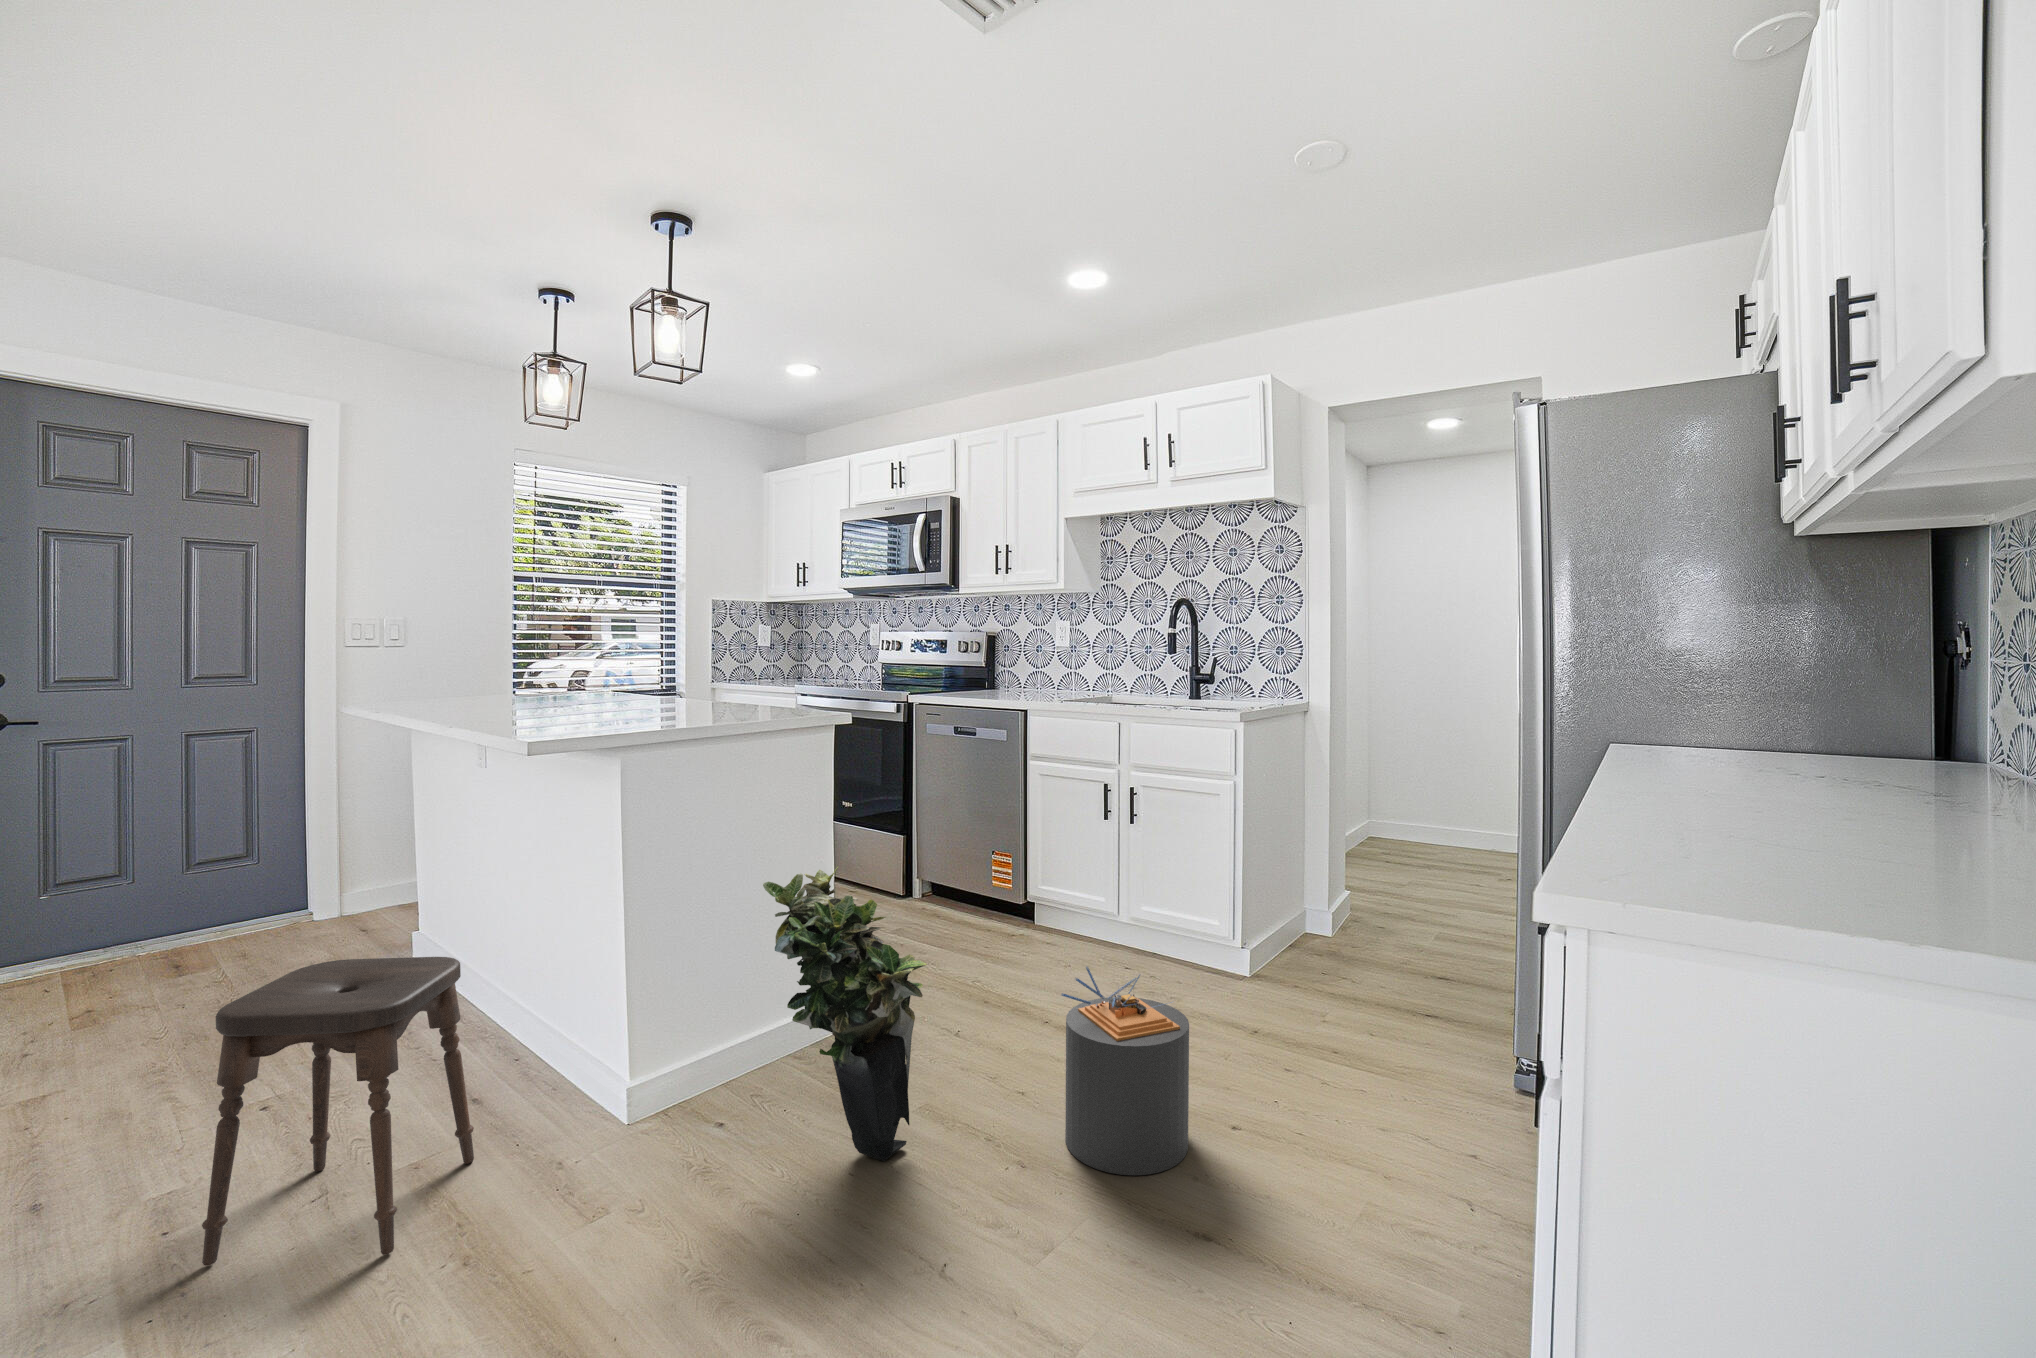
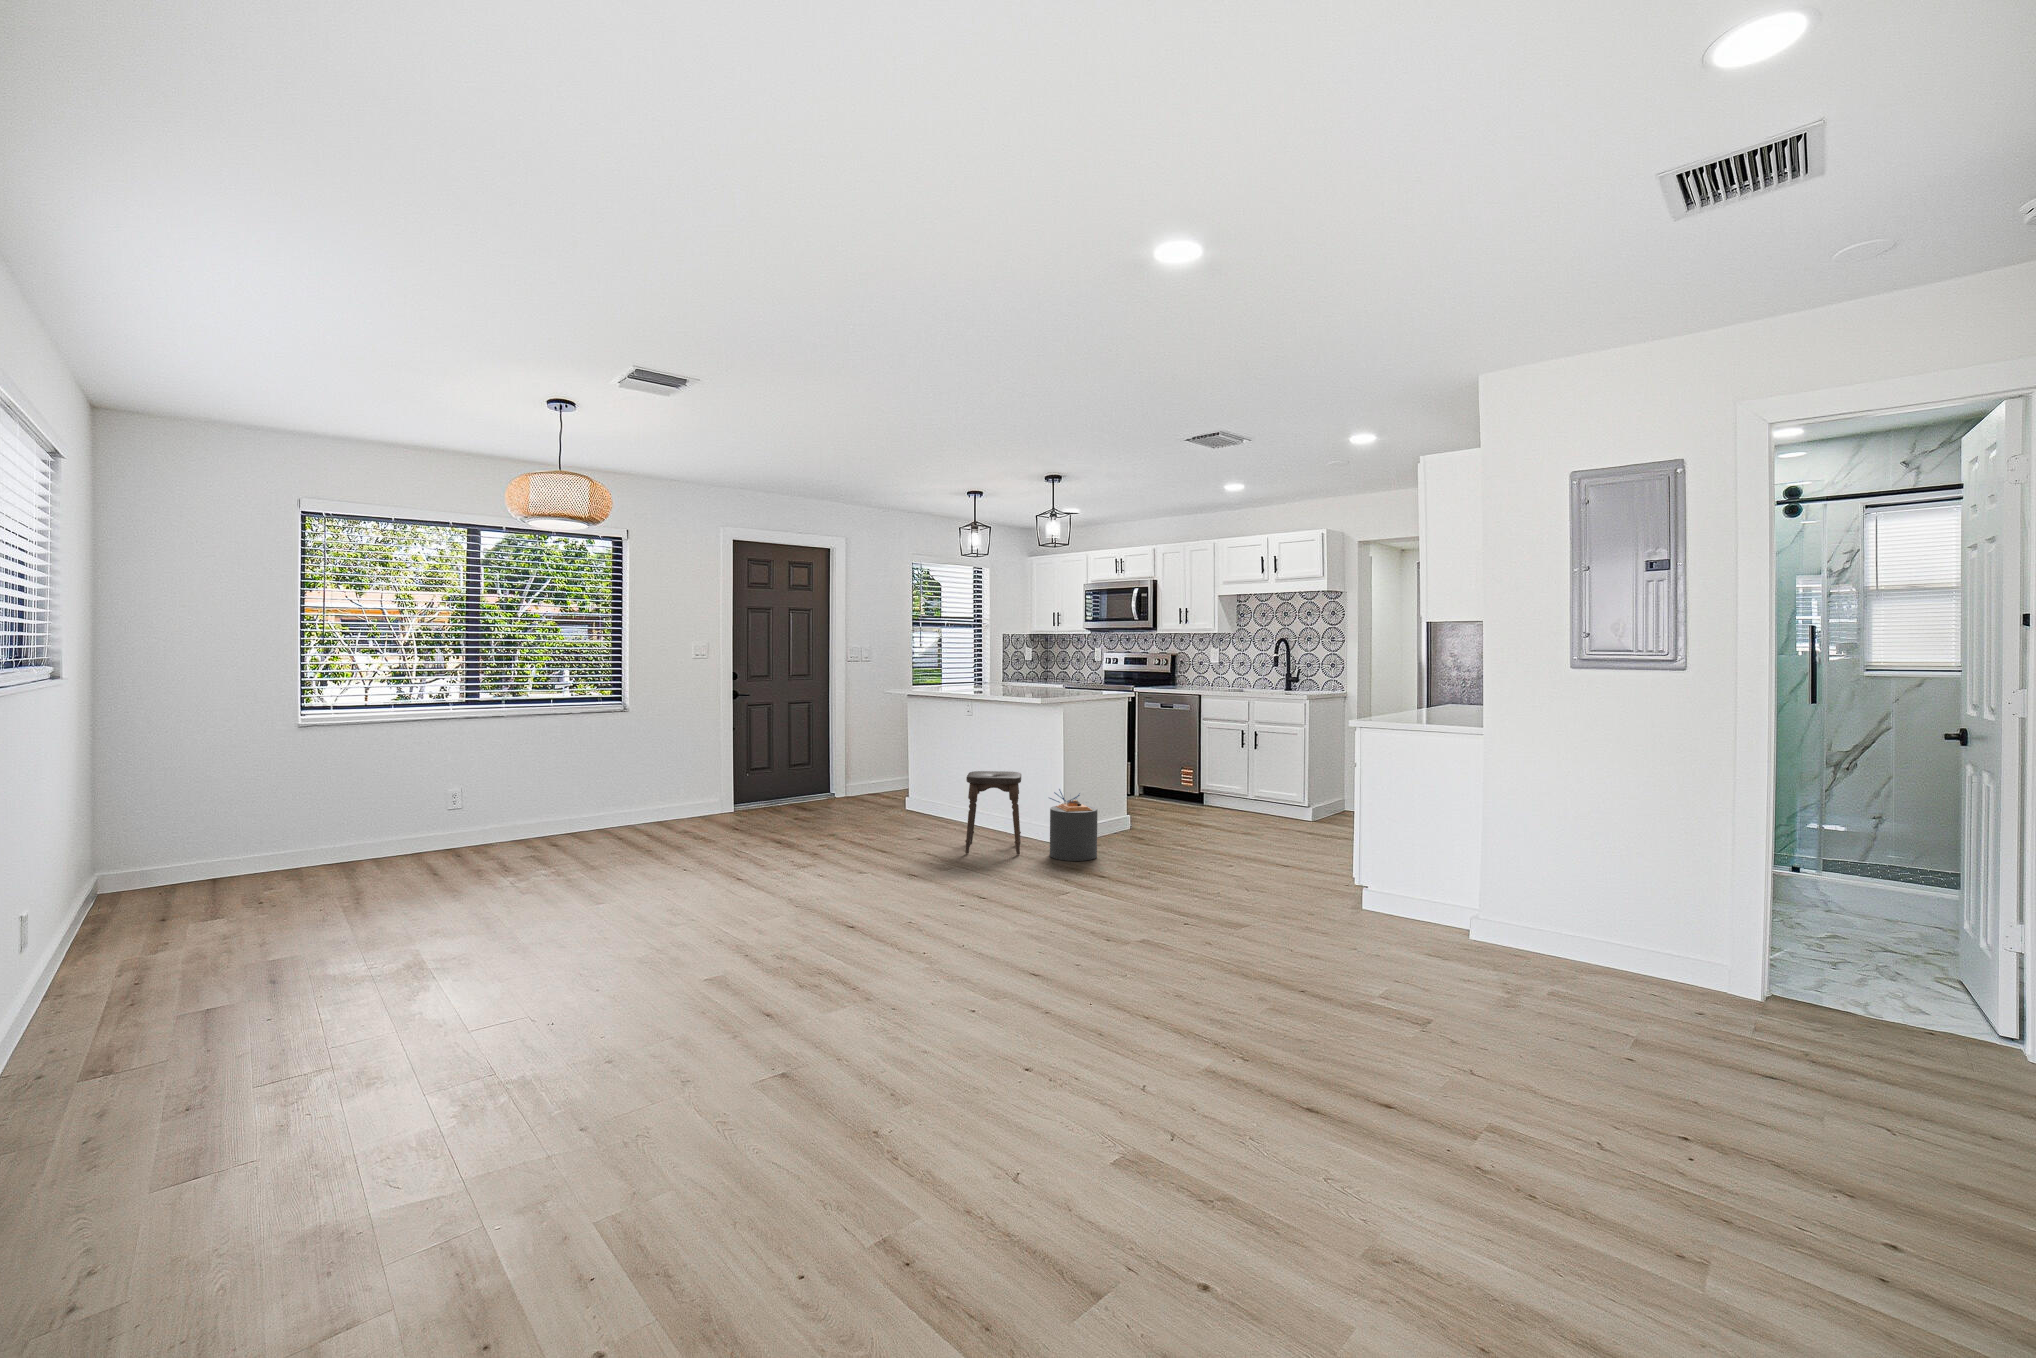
potted plant: present [763,867,927,1161] -> none [1119,747,1180,849]
trash can: present [1062,967,1189,1175] -> present [1050,789,1097,861]

